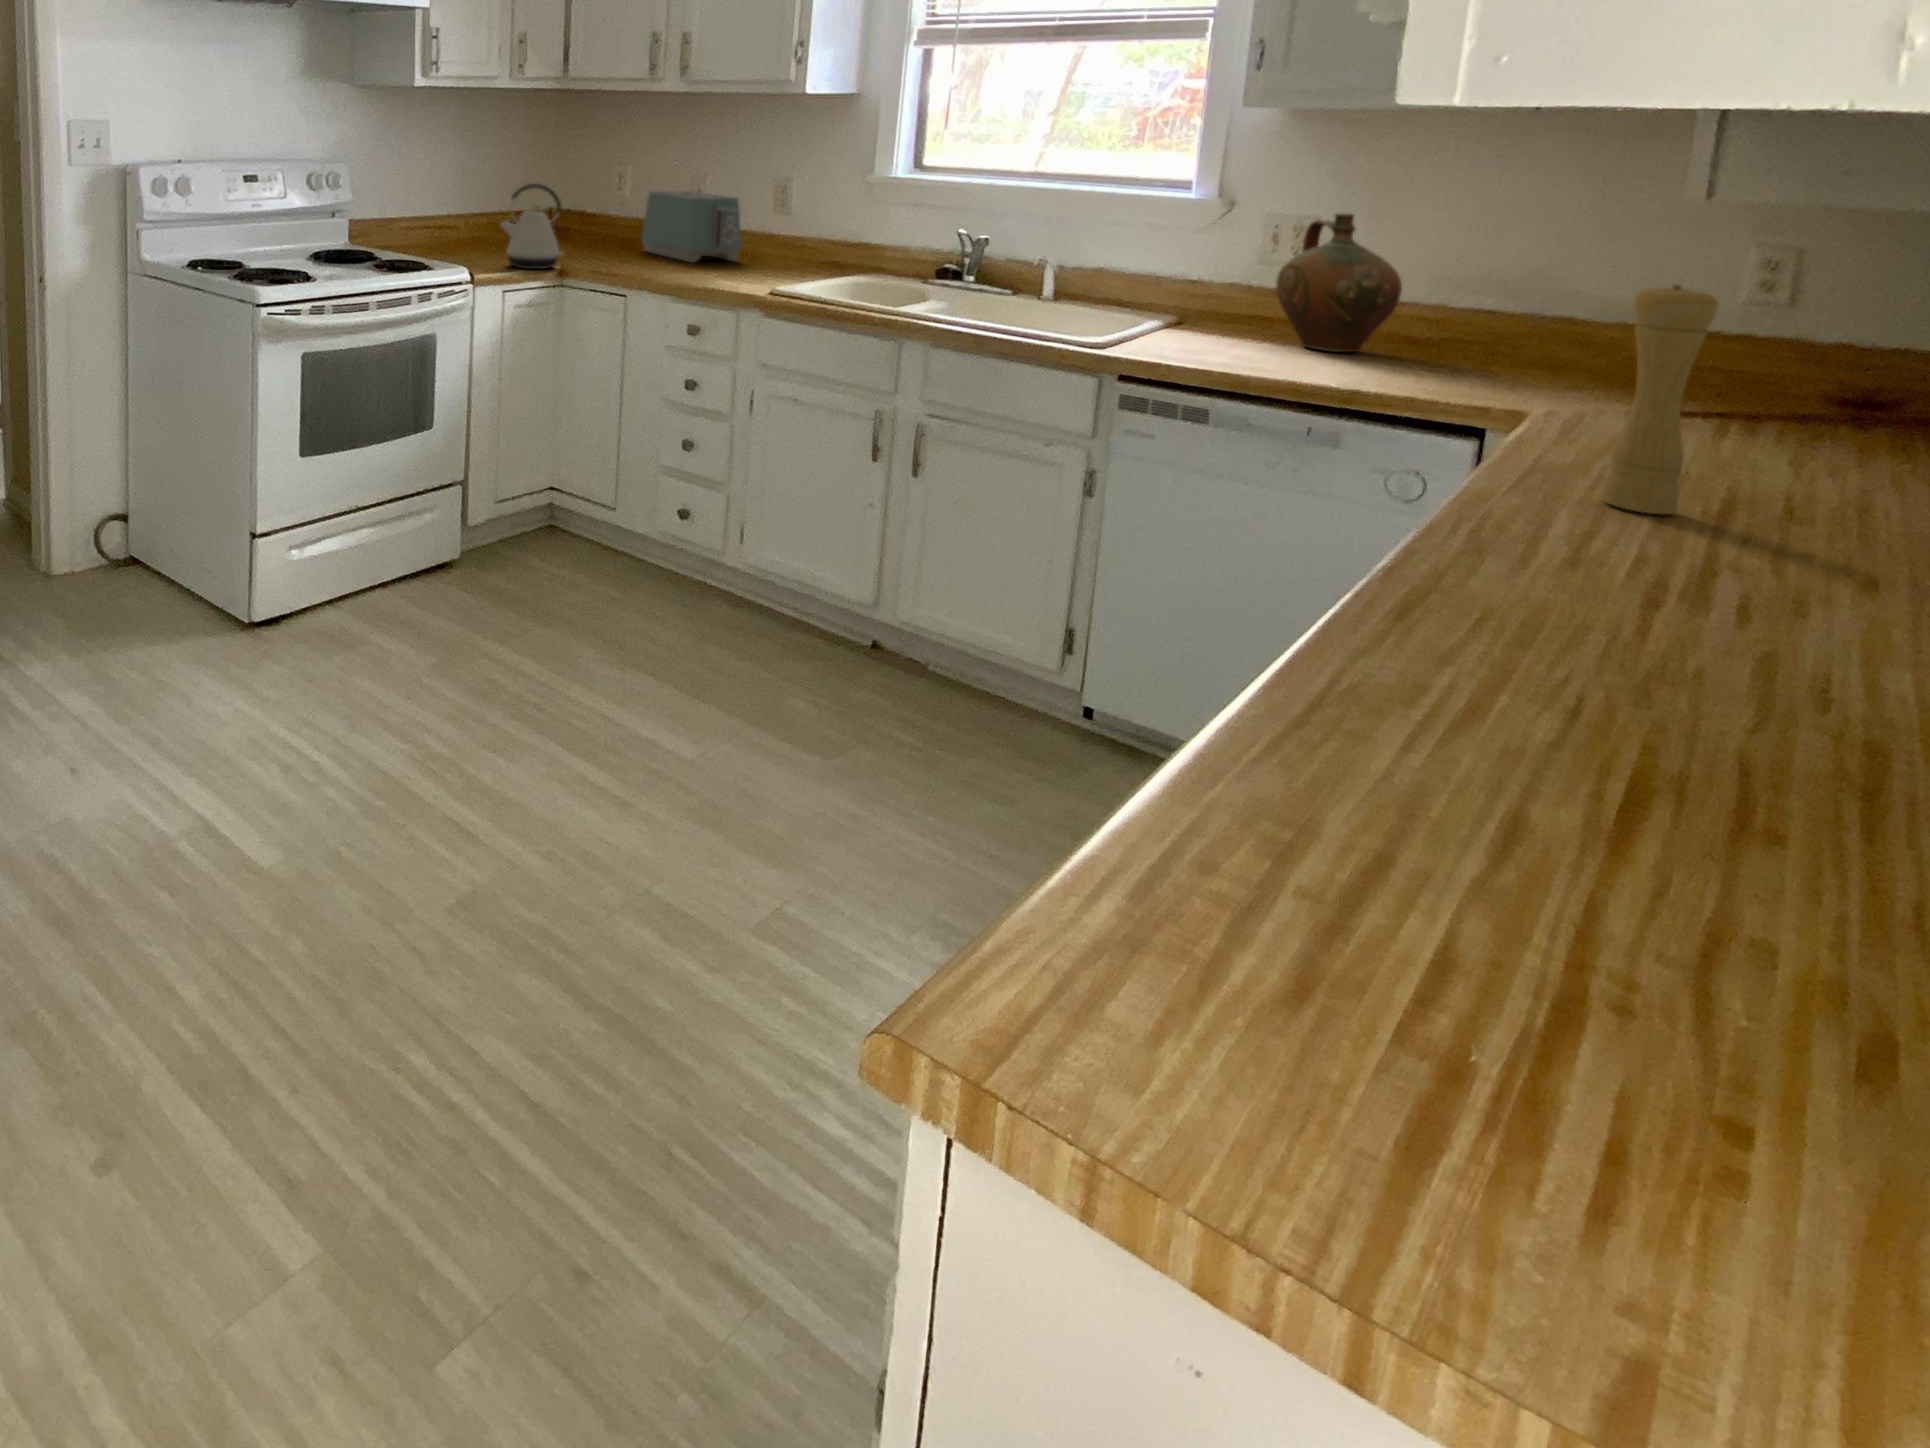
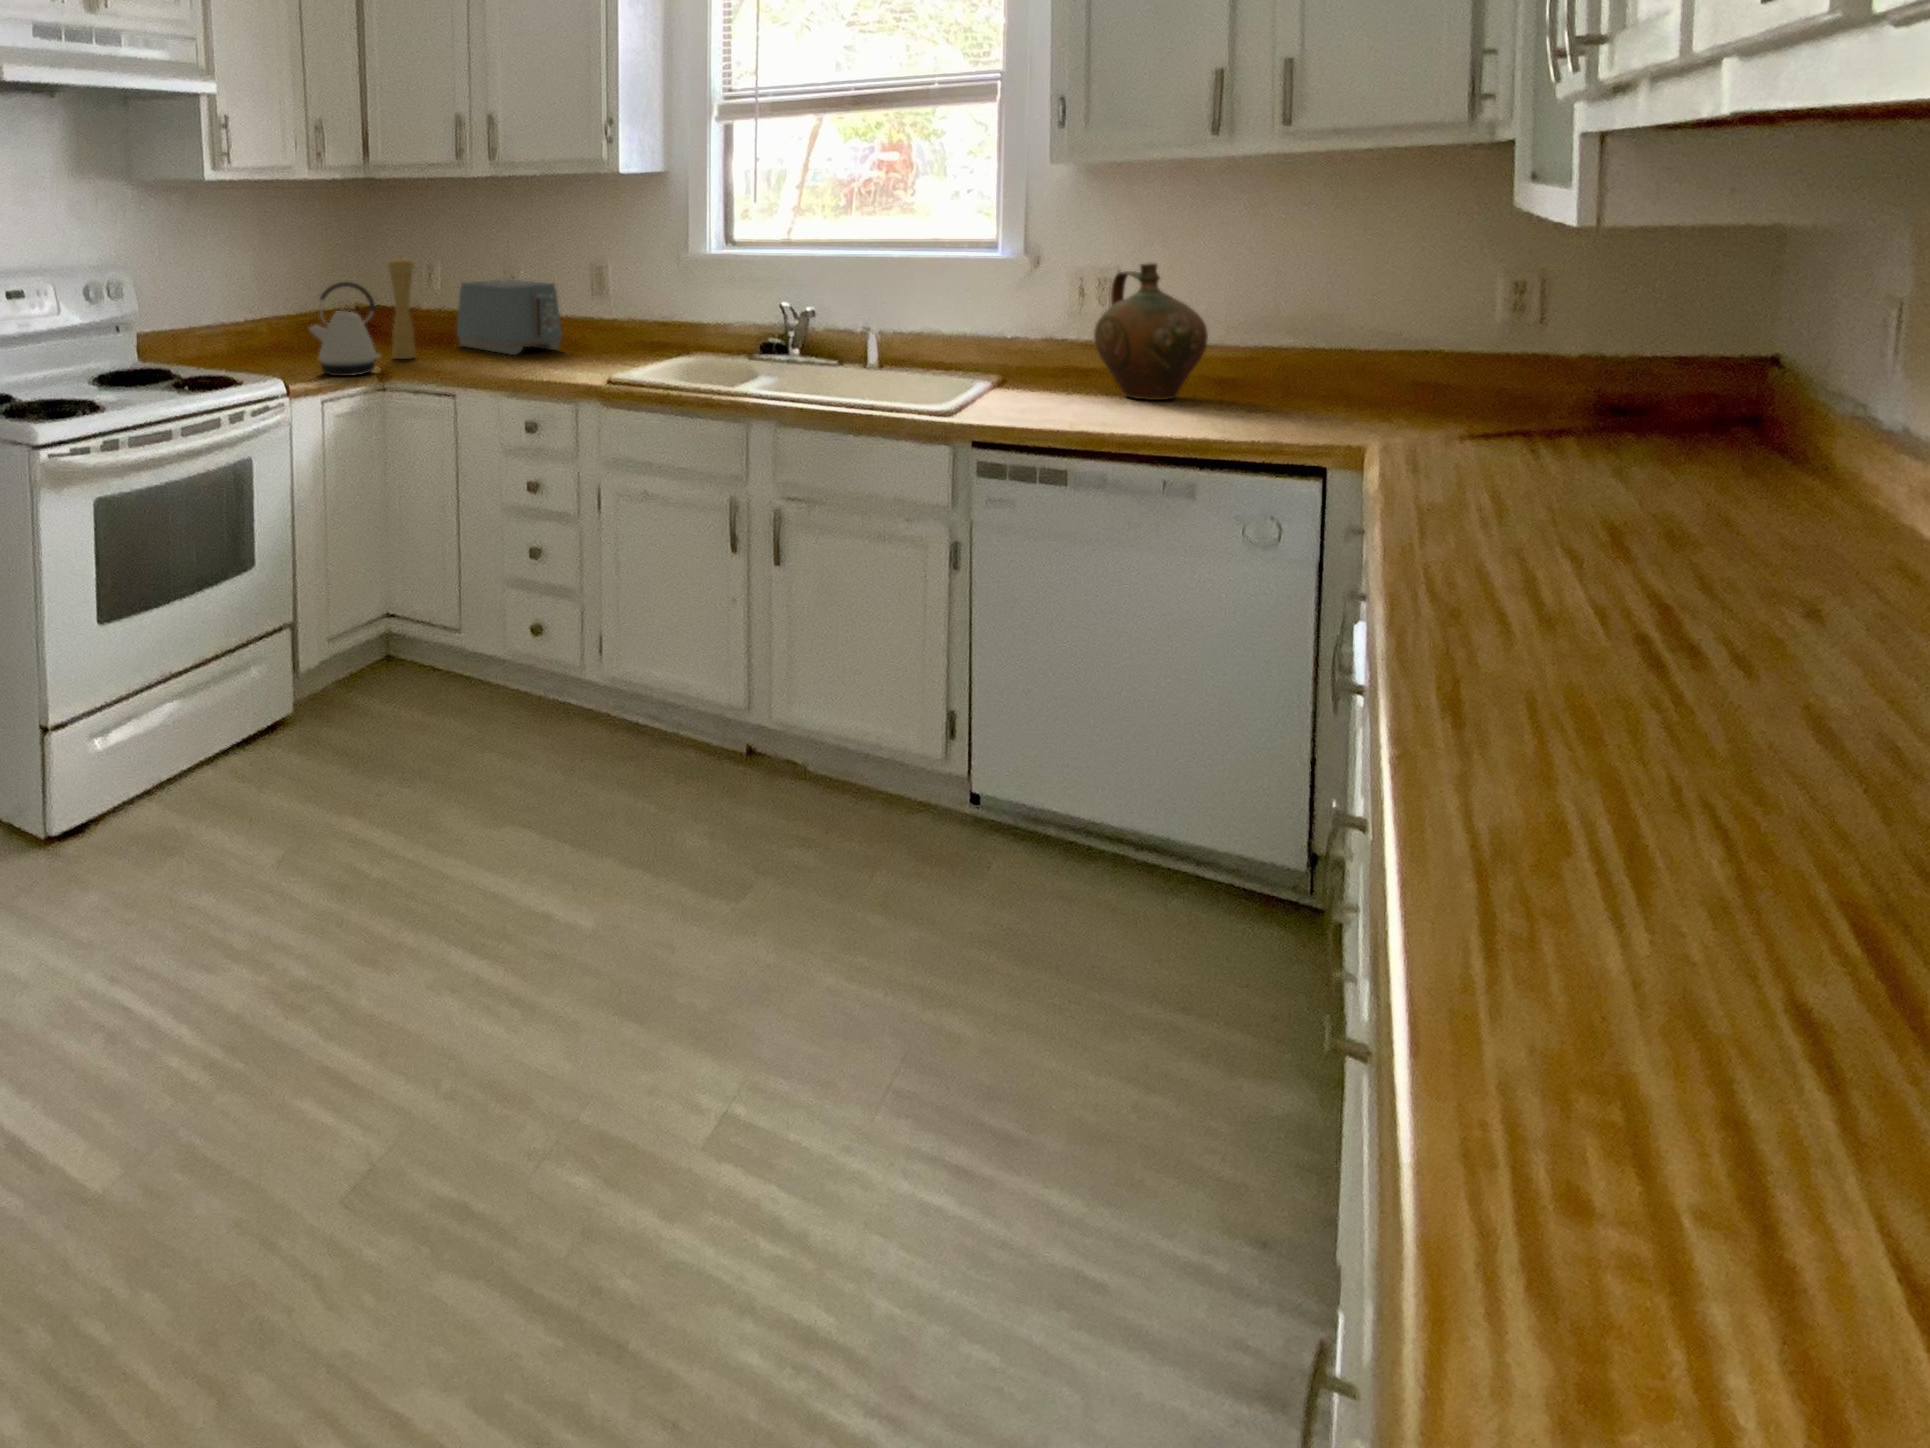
pepper mill: present [1602,285,1718,514] -> present [388,258,416,359]

